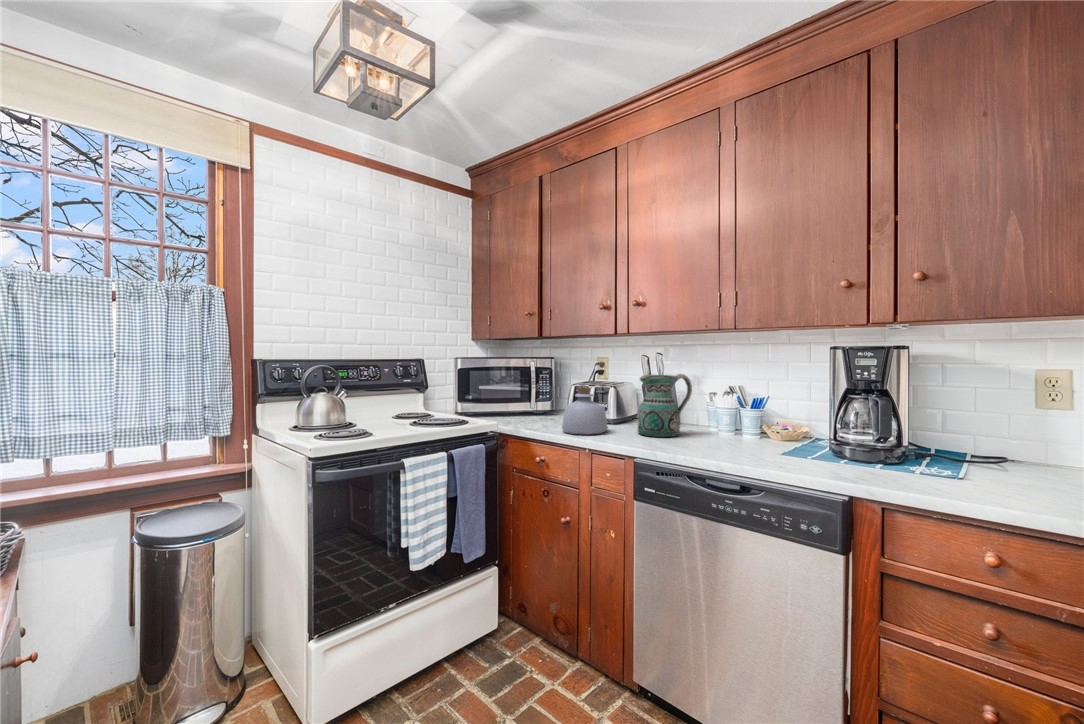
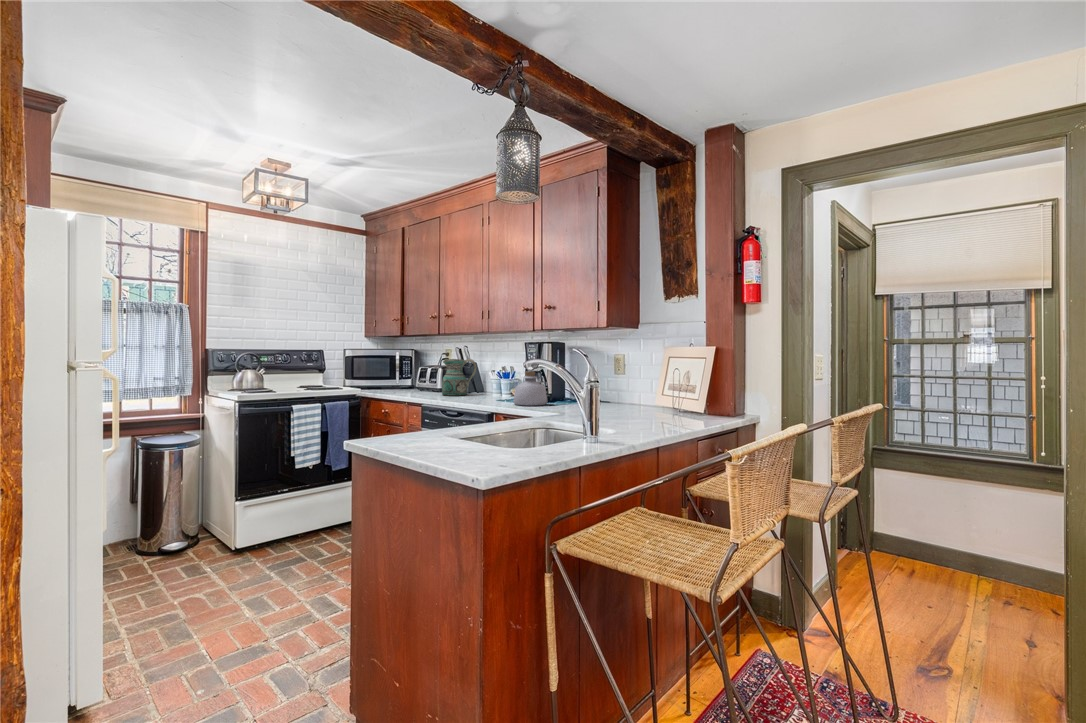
bottle: present [562,387,608,435] -> present [513,372,547,406]

